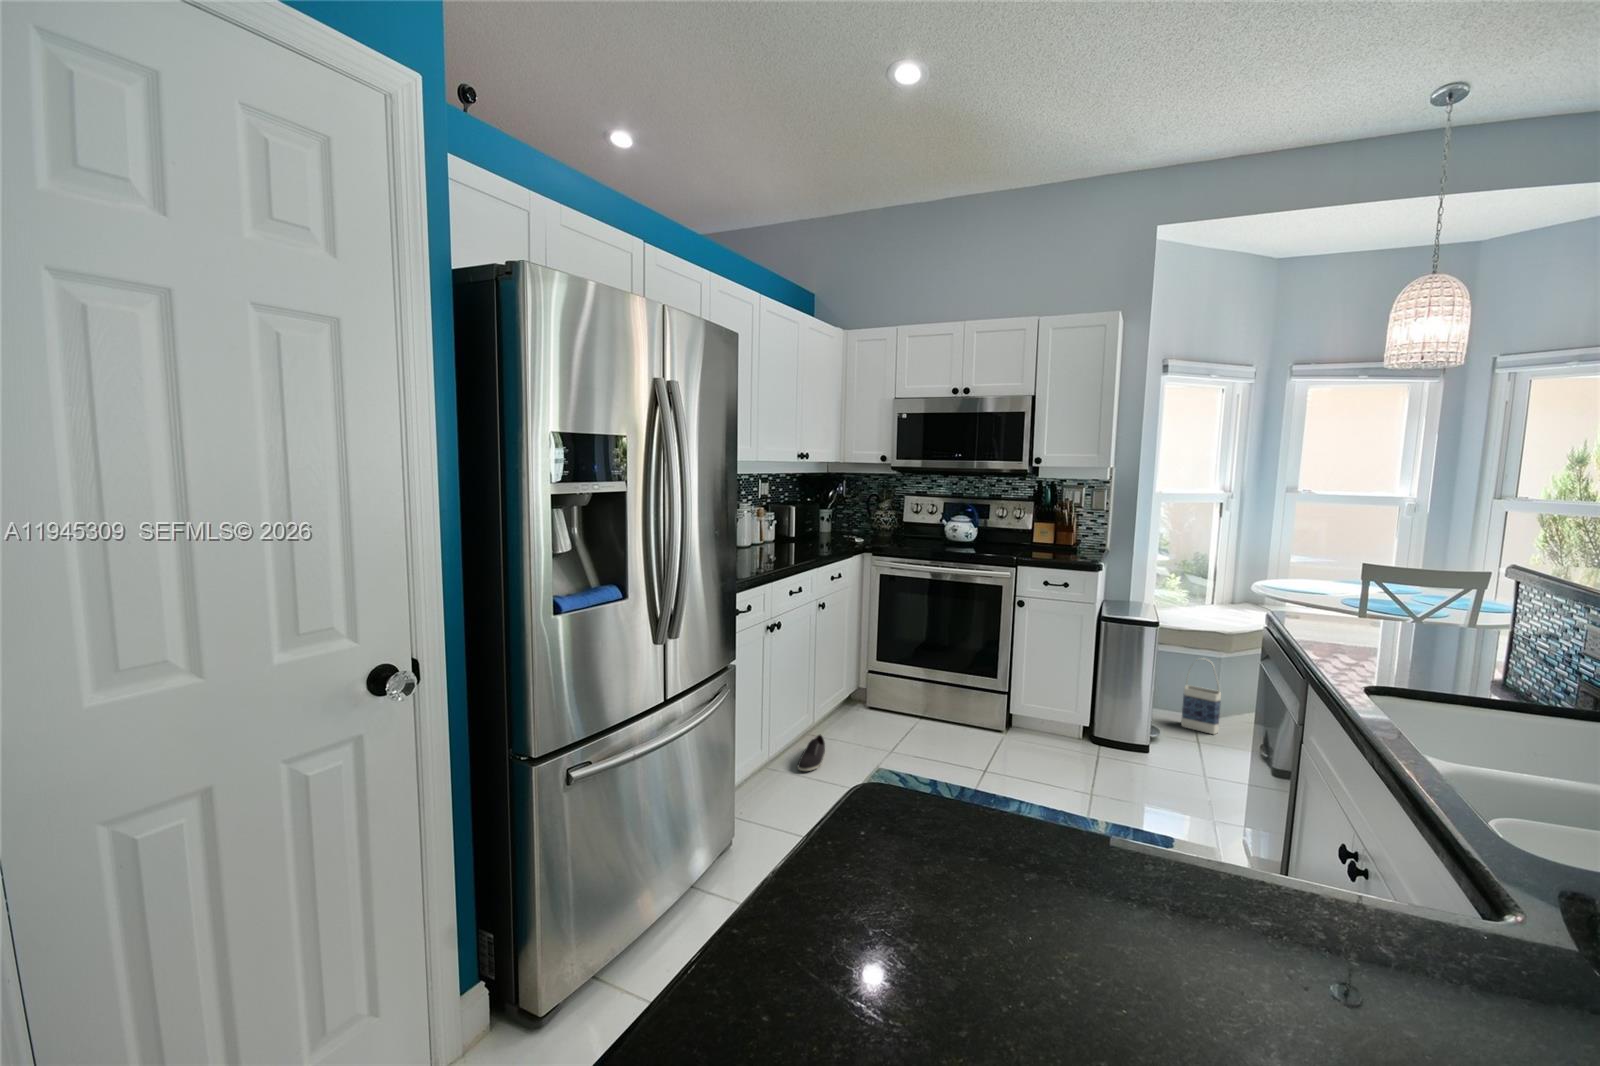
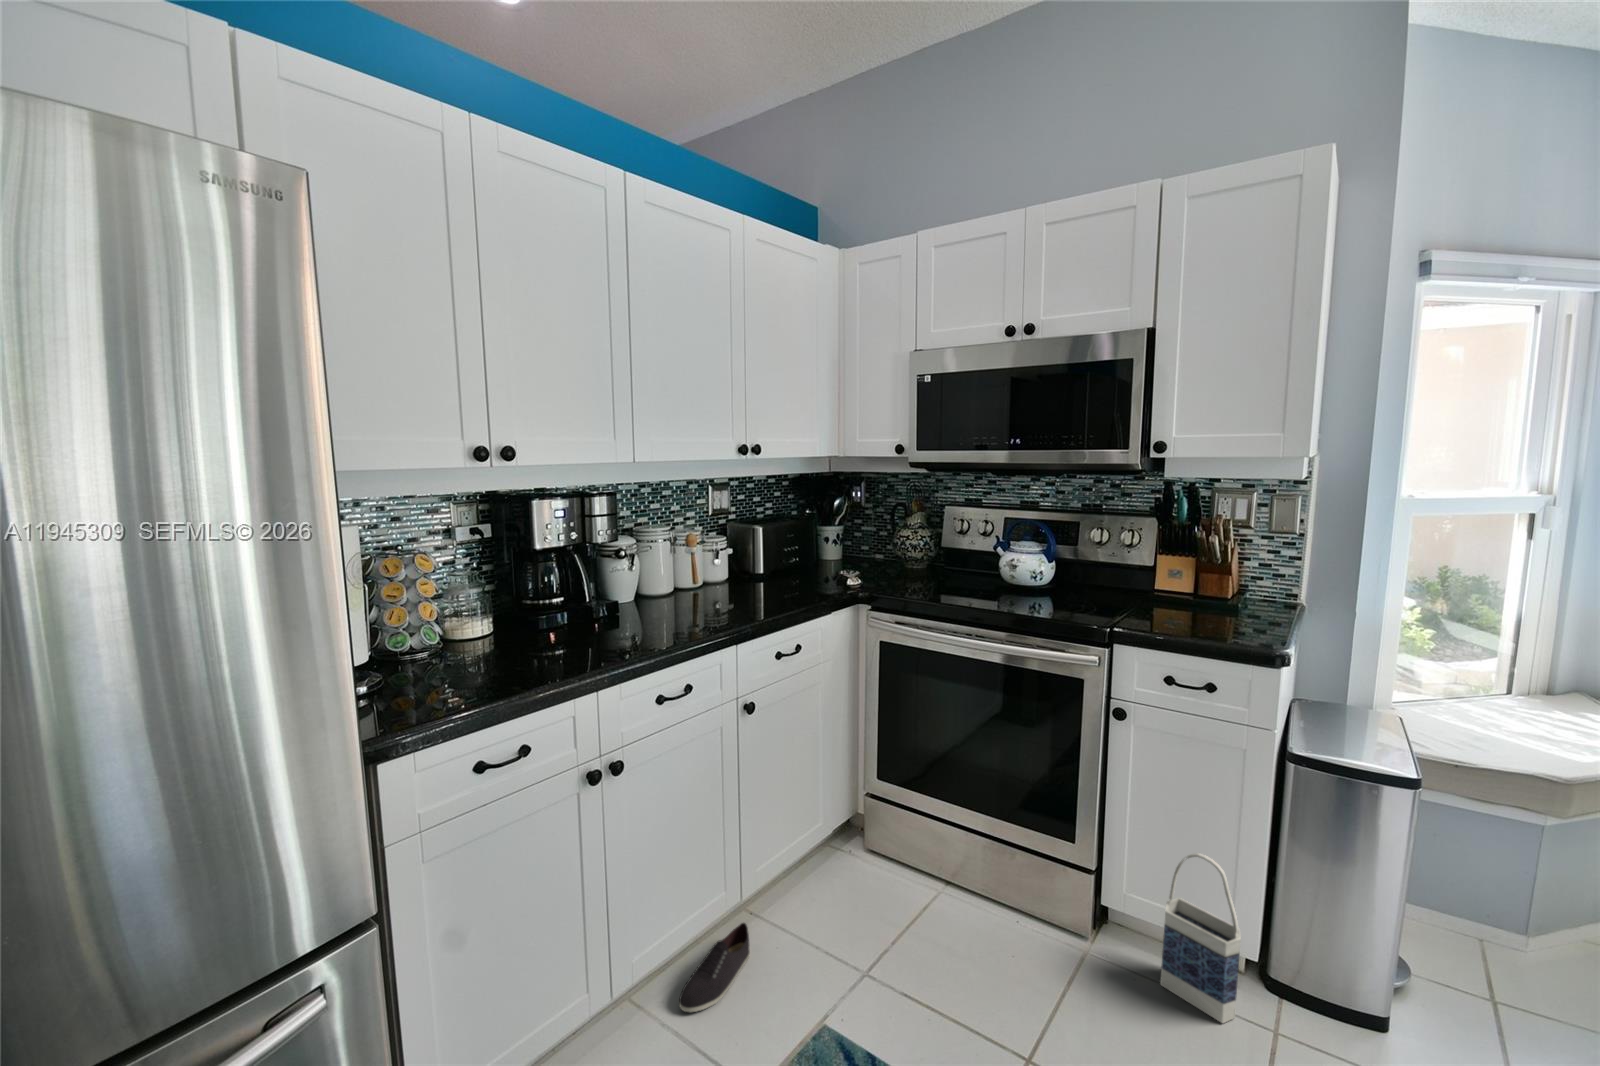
bag: present [1181,658,1221,734] -> present [1160,853,1241,1023]

